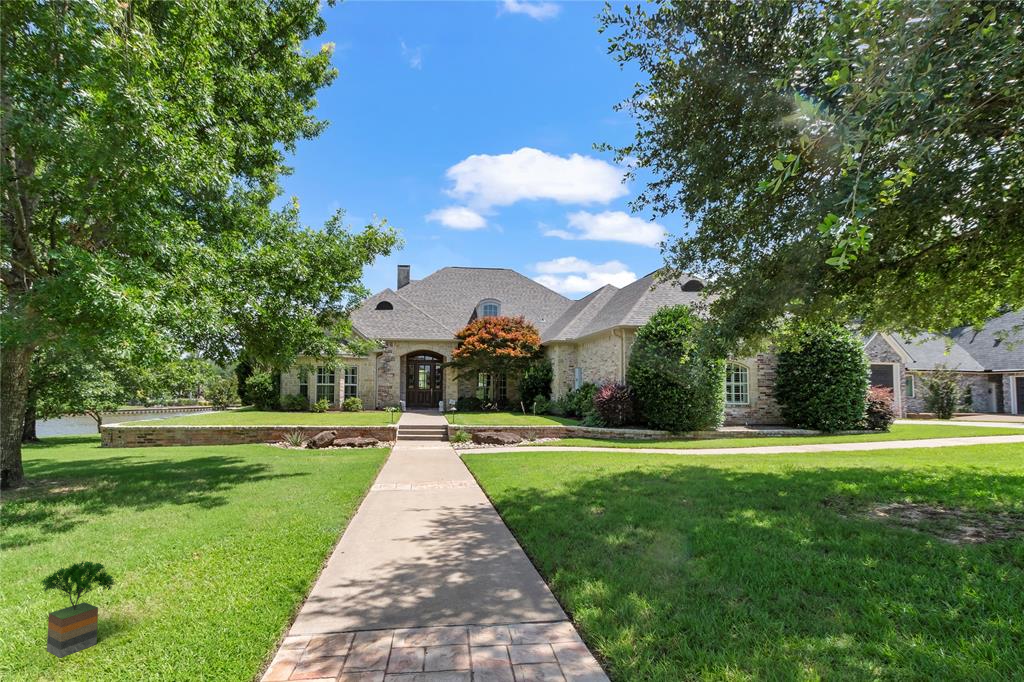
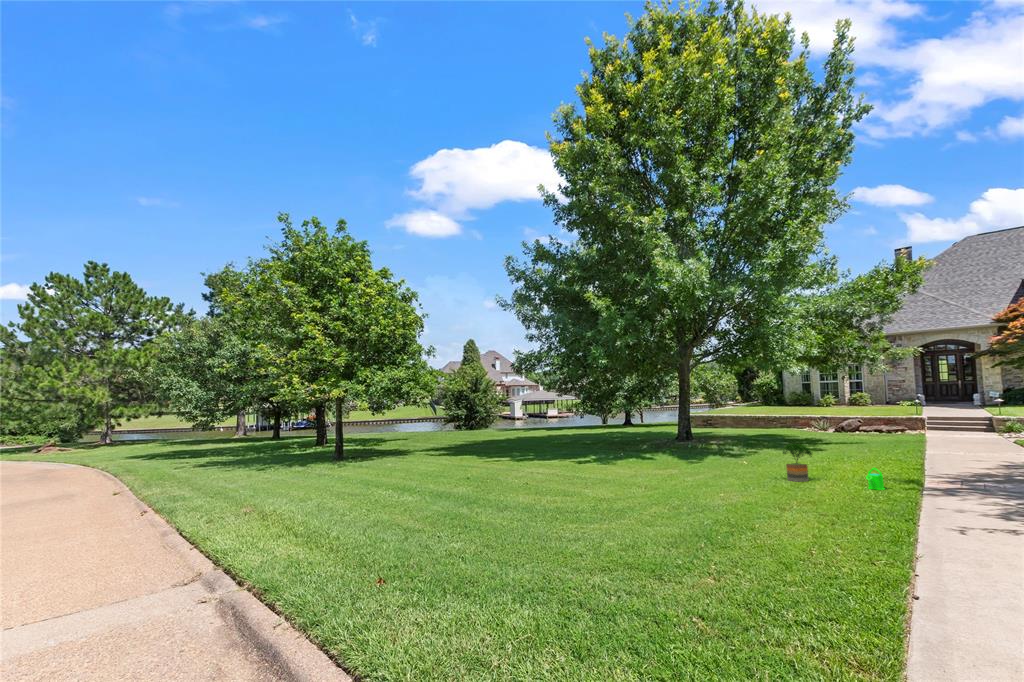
watering can: none [186,612,233,665] -> present [866,468,885,490]

